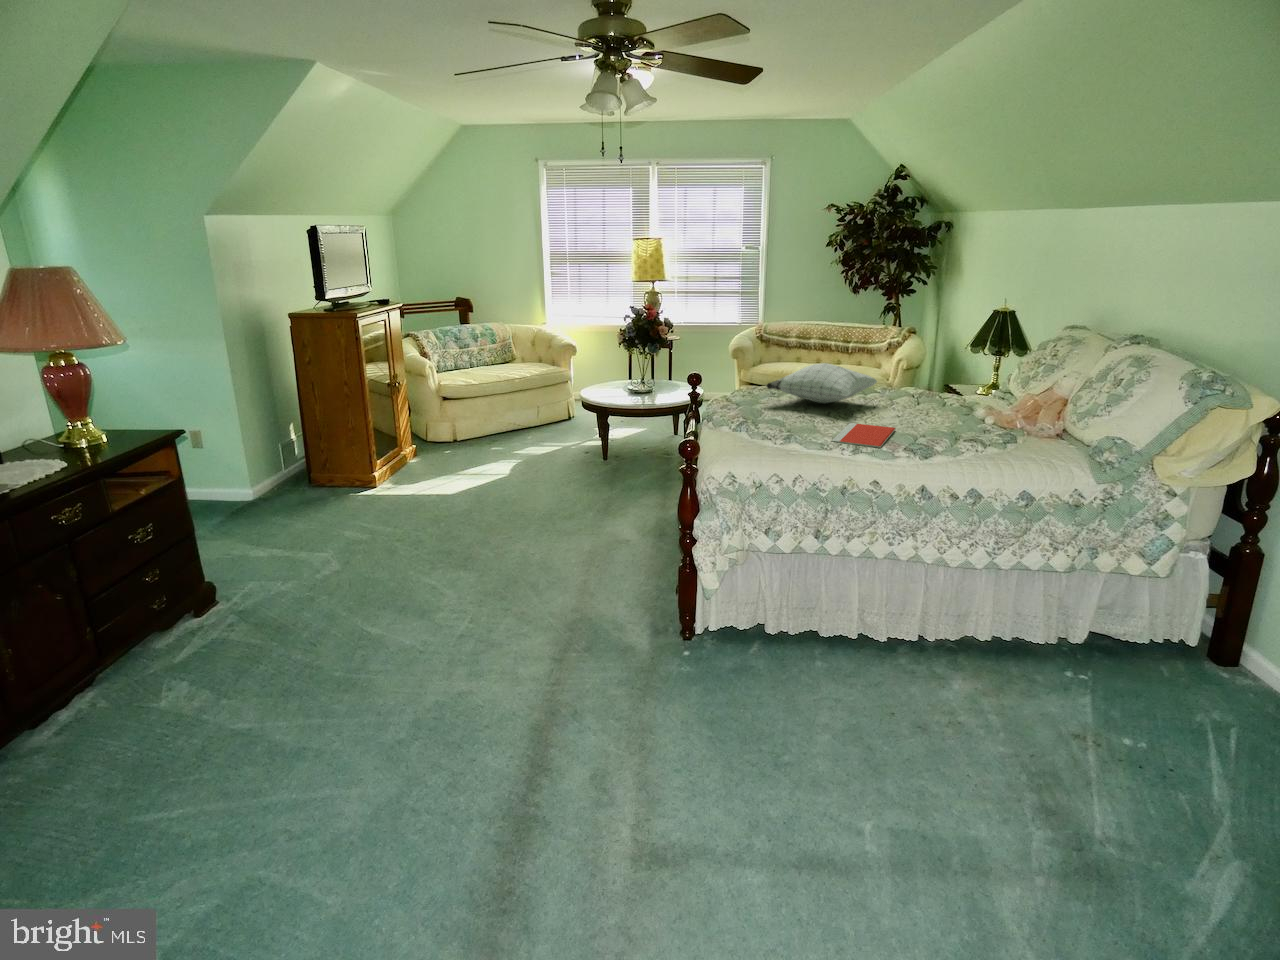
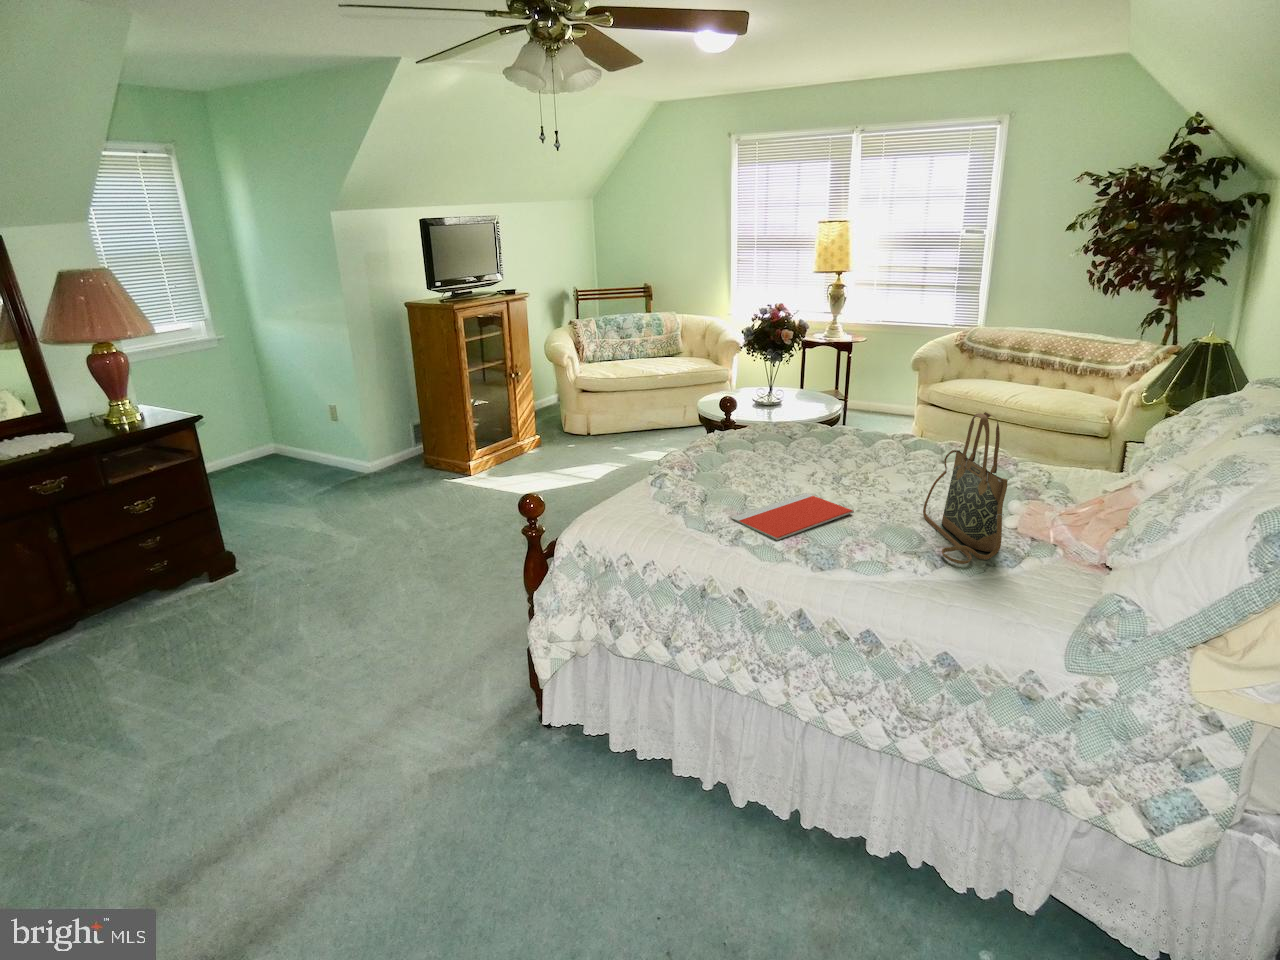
handbag: none [931,349,1011,445] -> present [923,412,1008,564]
pillow: present [766,363,877,403] -> none [751,403,914,458]

